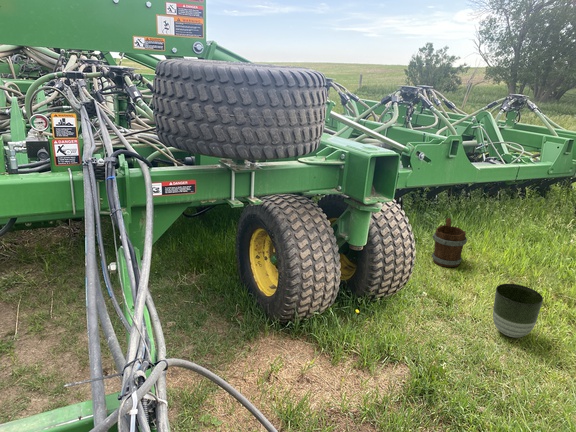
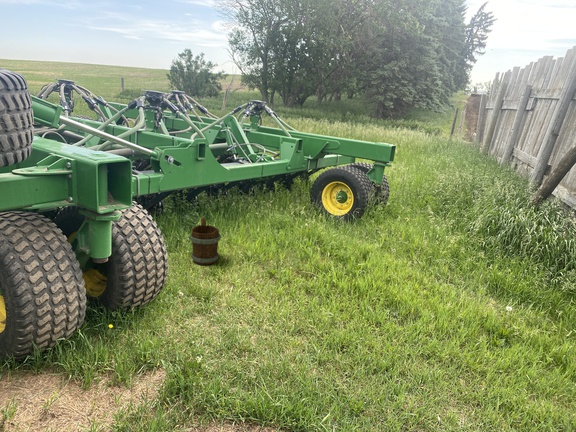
planter: present [493,284,543,338] -> none [243,270,281,318]

